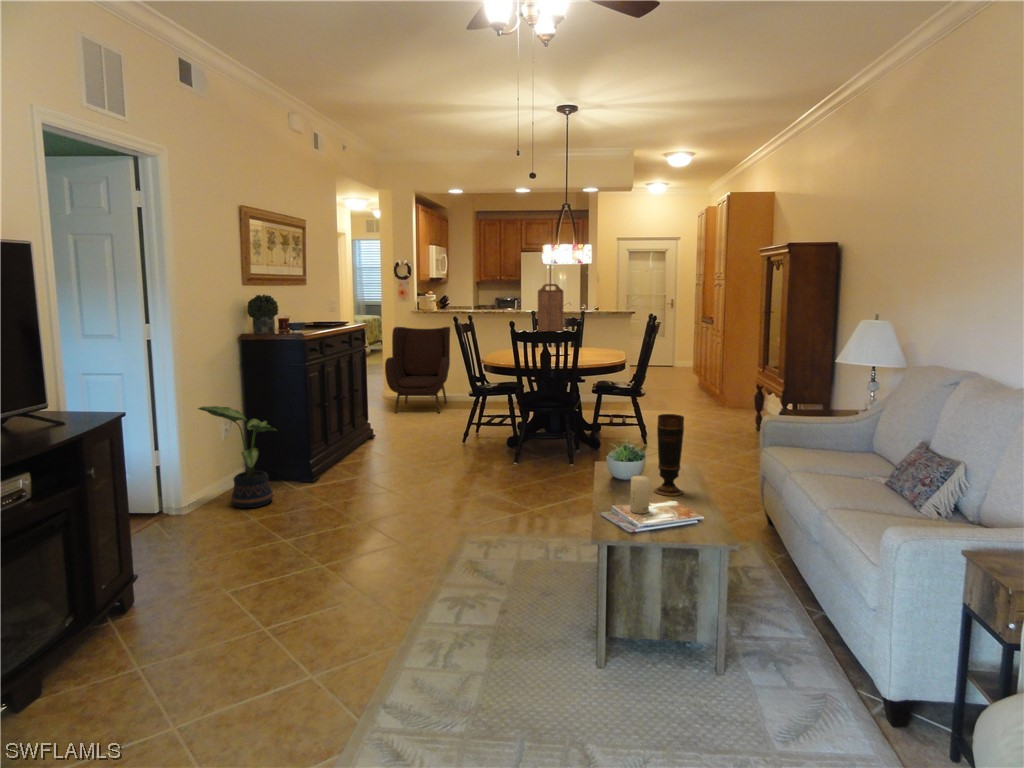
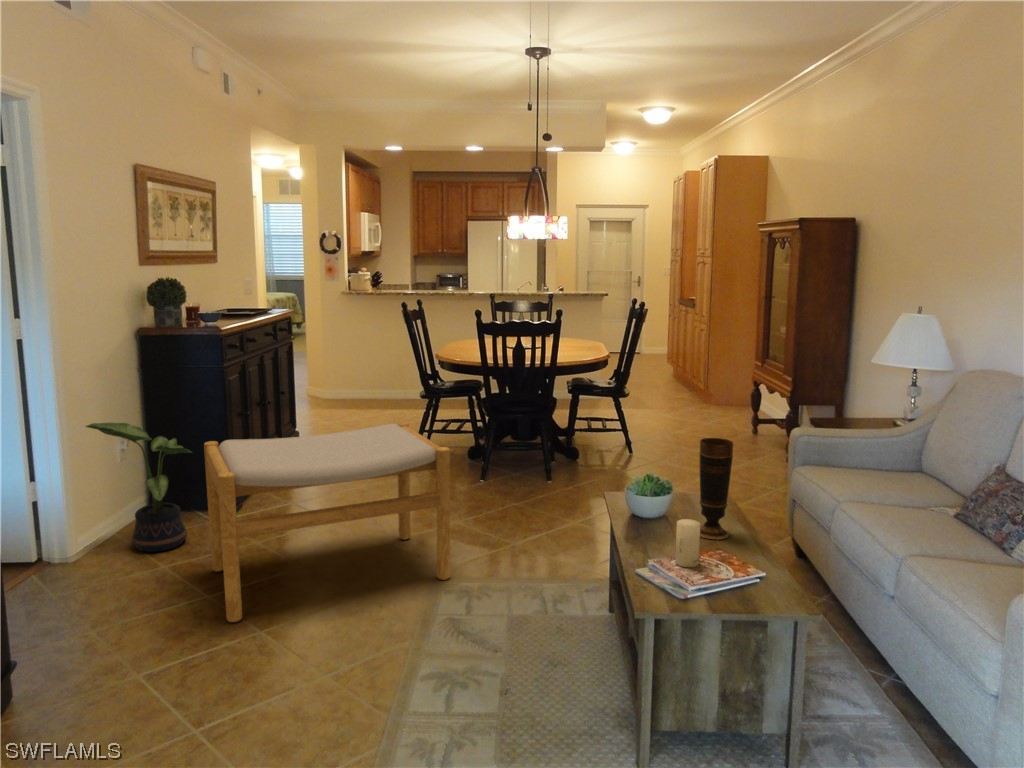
cutting board: present [538,284,563,332] -> none [509,264,540,322]
armchair: present [385,327,450,413] -> none [312,311,390,417]
footstool: none [284,409,474,558] -> present [204,422,451,622]

